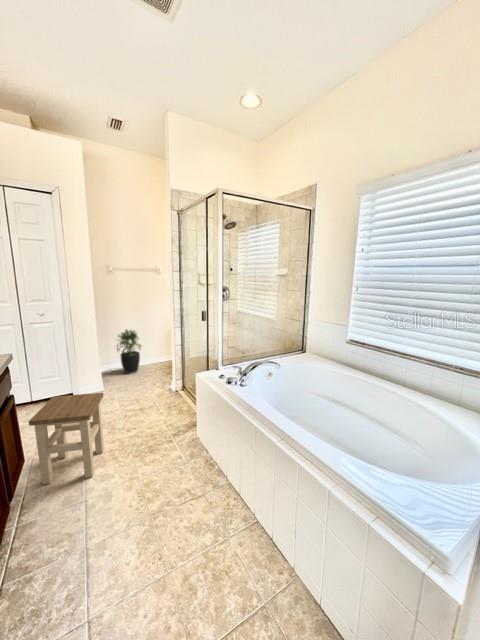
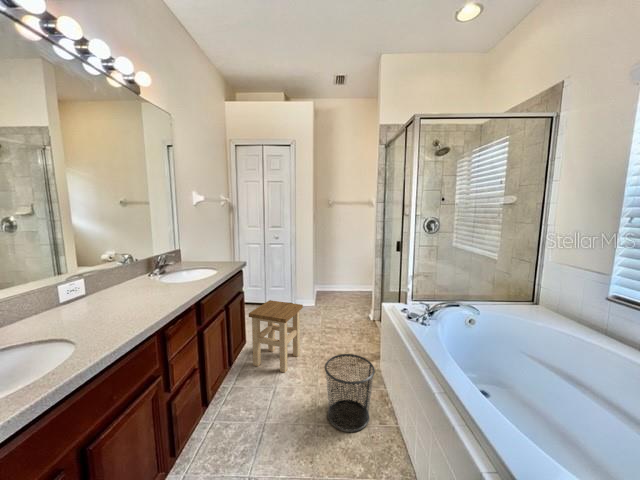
potted plant: present [117,330,141,374] -> none [328,256,352,298]
waste bin: none [154,431,207,511] -> present [325,354,375,432]

